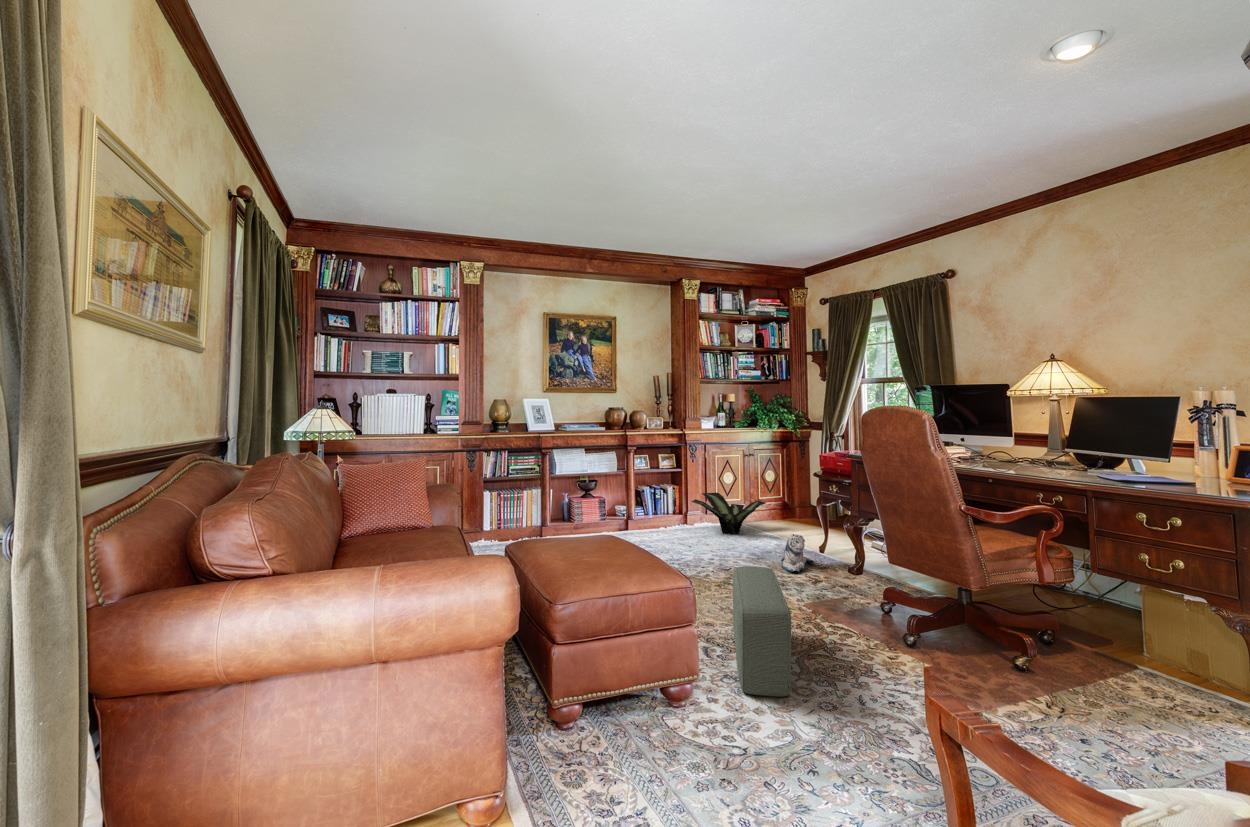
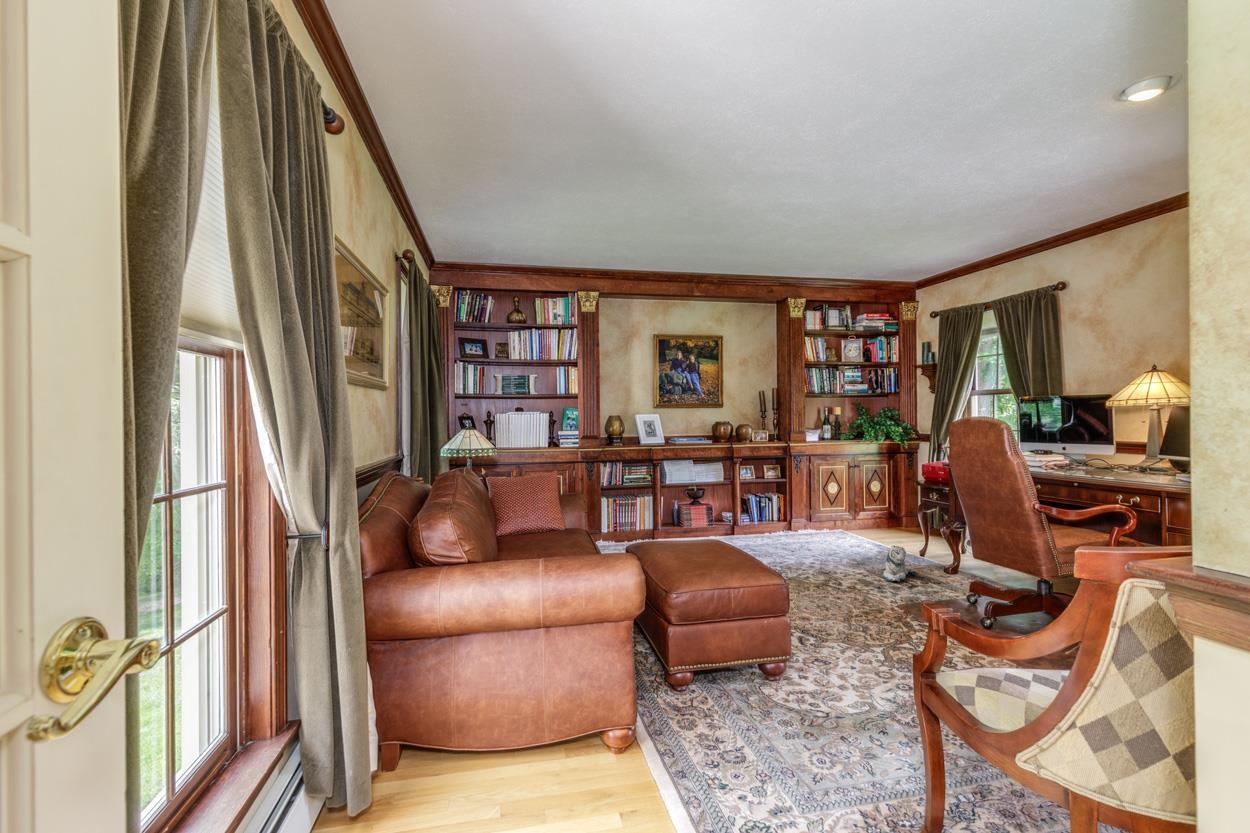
potted plant: present [692,492,766,535] -> none [792,504,873,546]
pouf: present [732,566,791,697] -> none [826,571,873,680]

